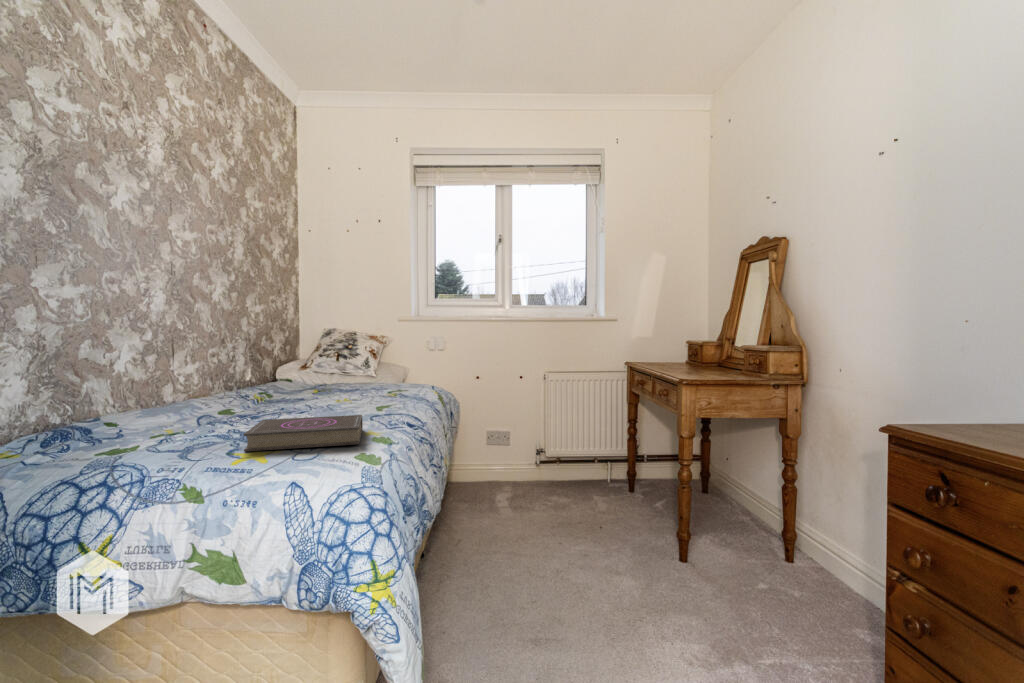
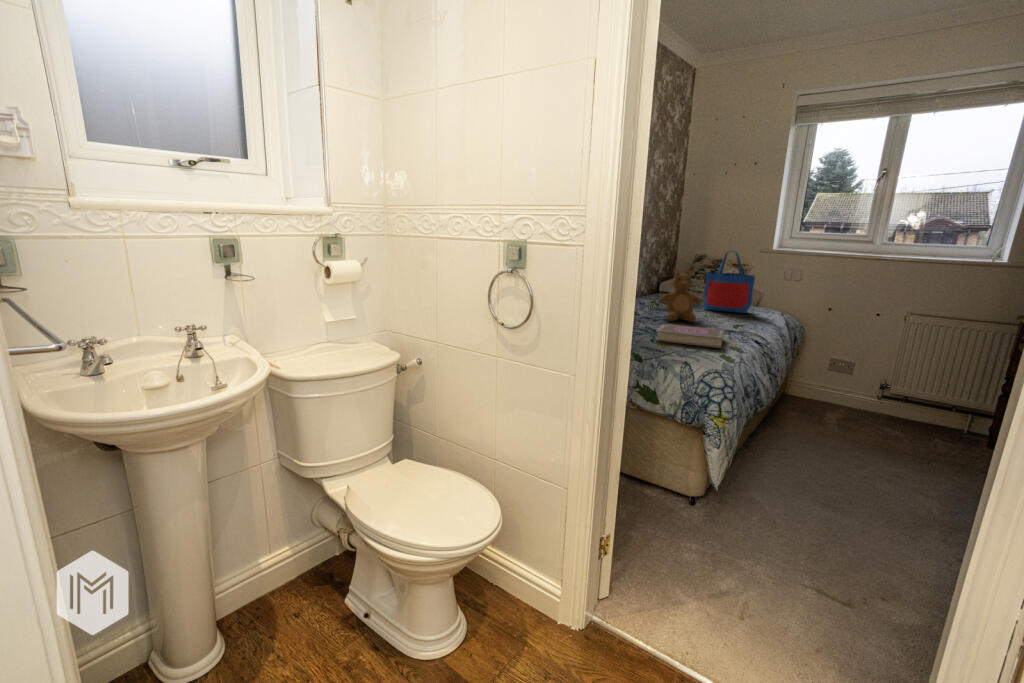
tote bag: none [335,312,396,394] -> present [703,250,755,313]
teddy bear: none [262,335,329,415] -> present [659,269,702,322]

